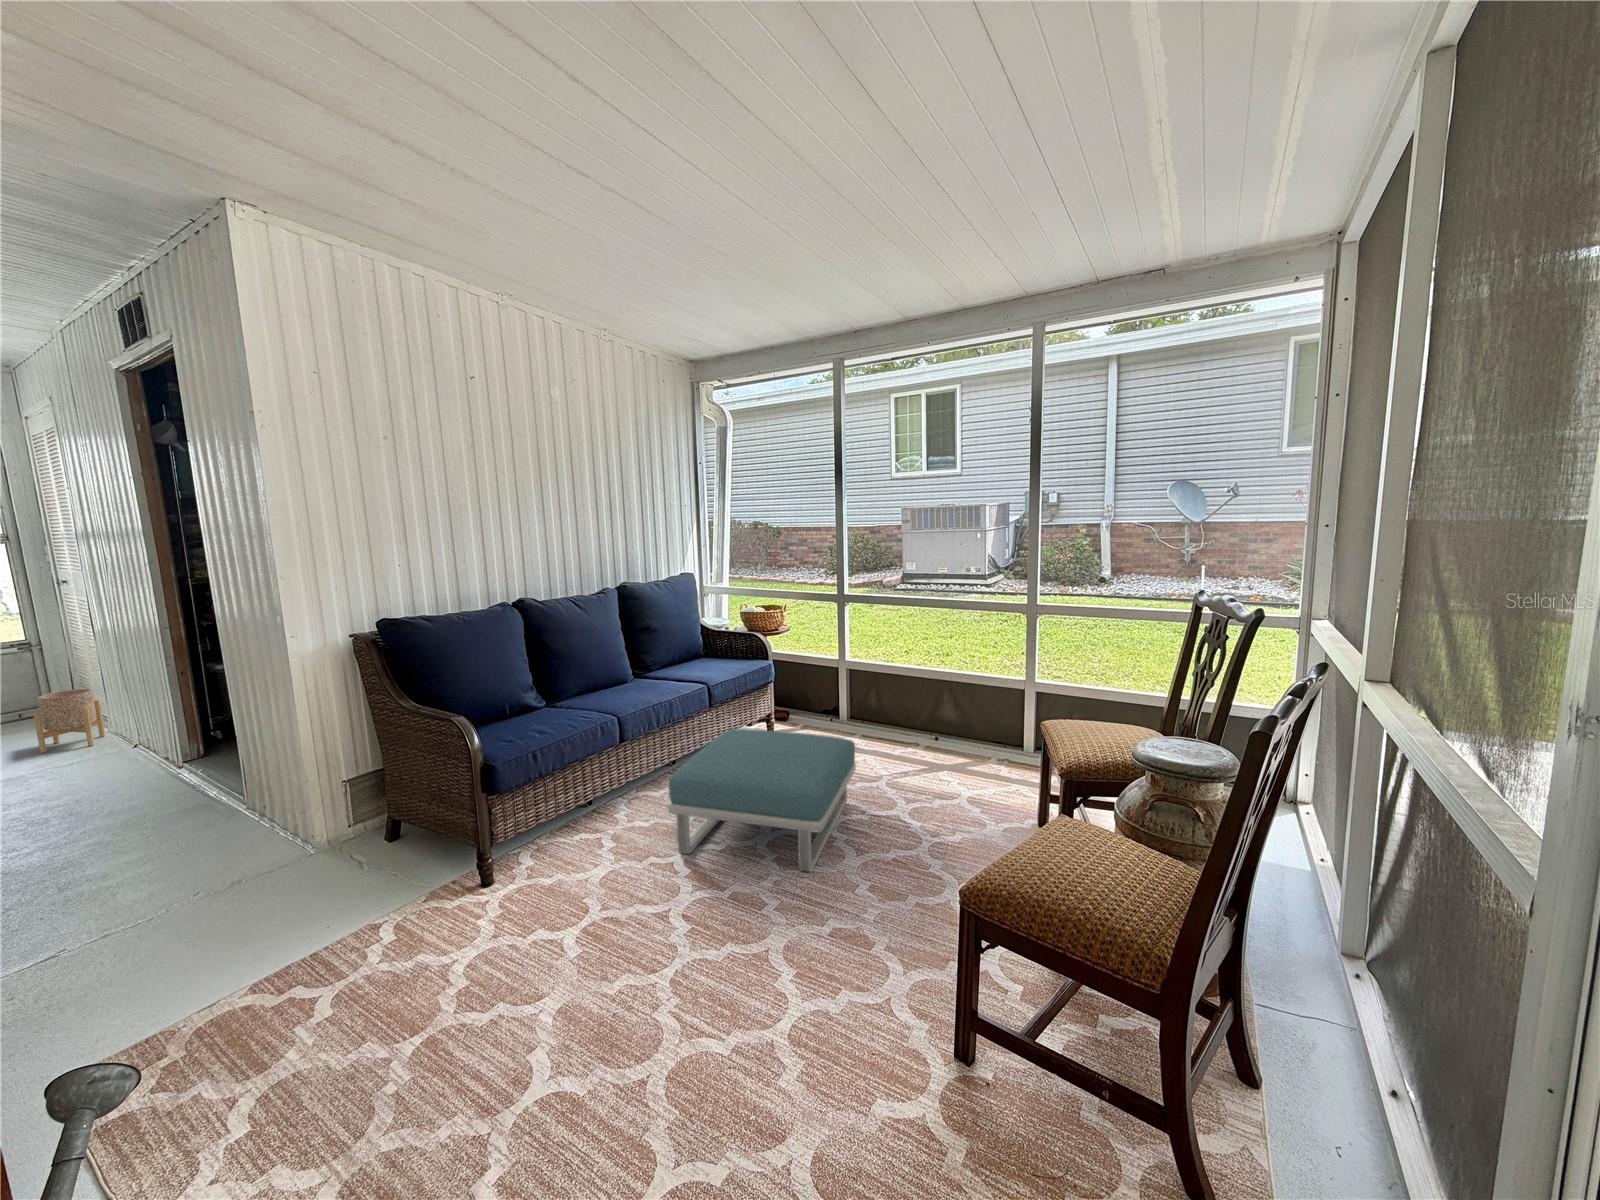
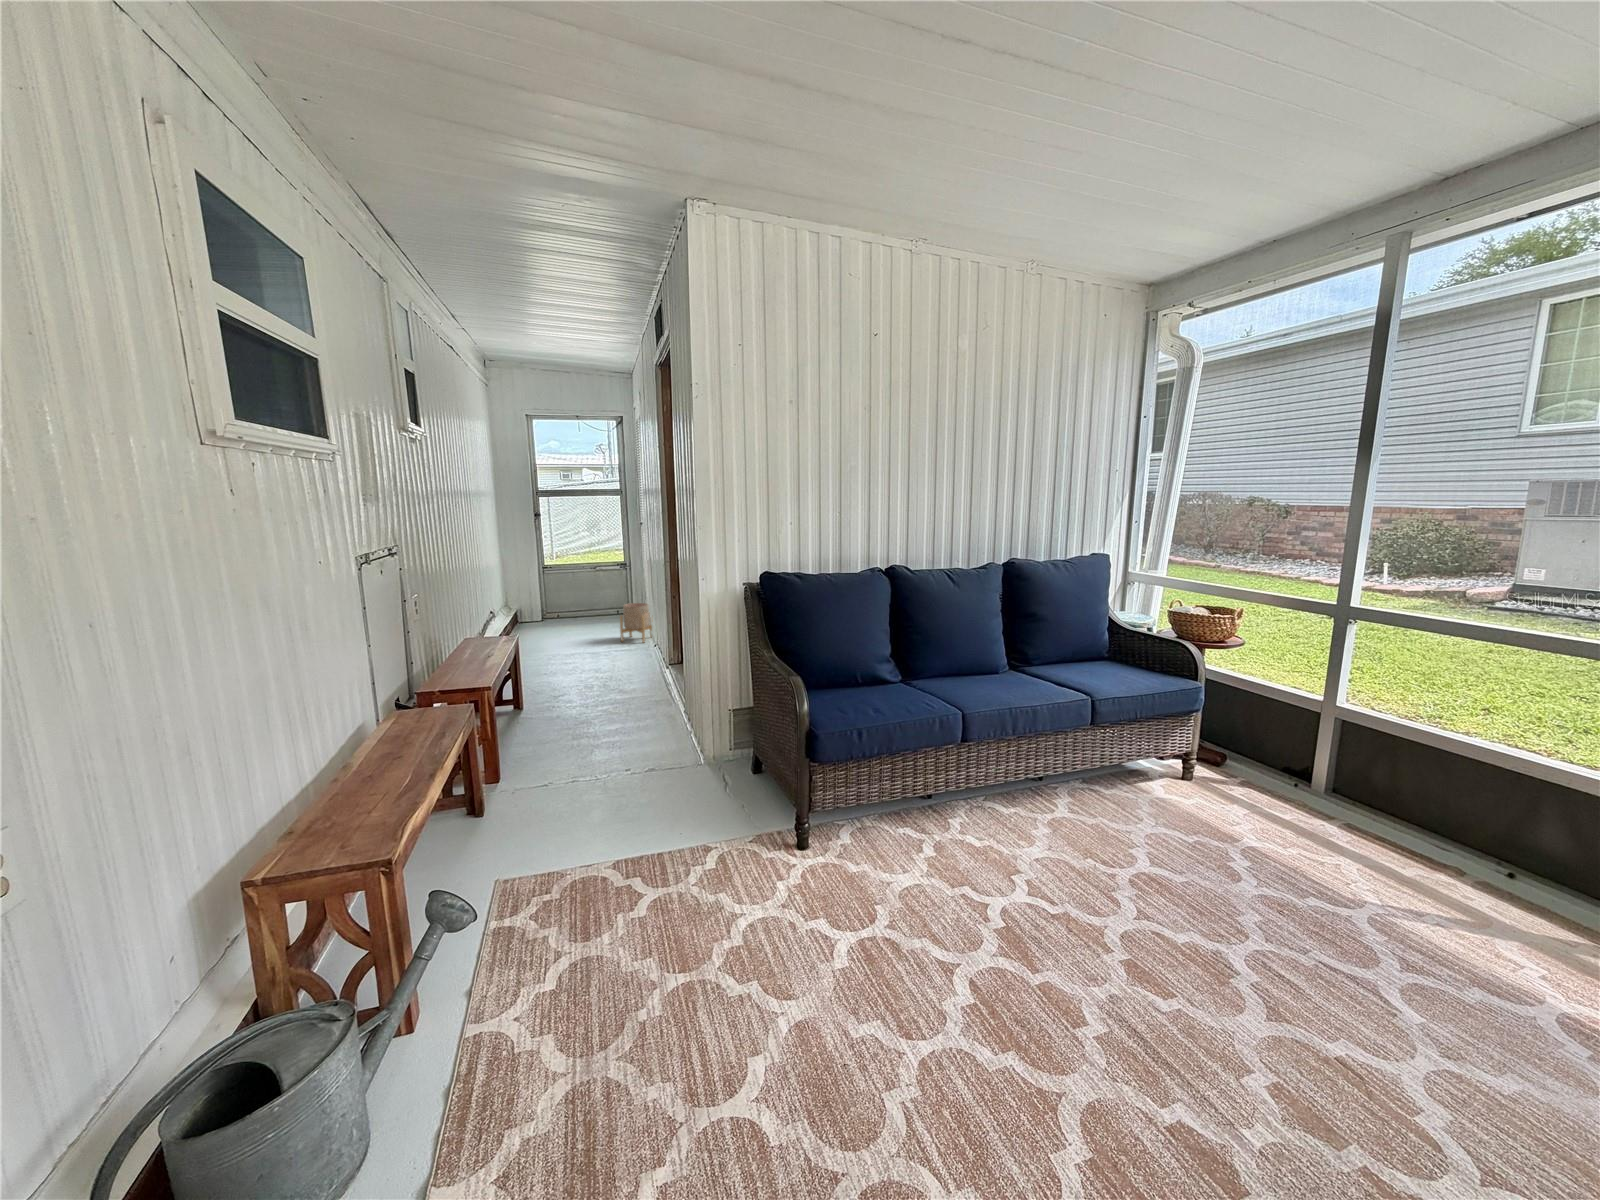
footstool: present [667,729,856,872] -> none [993,762,1305,1007]

